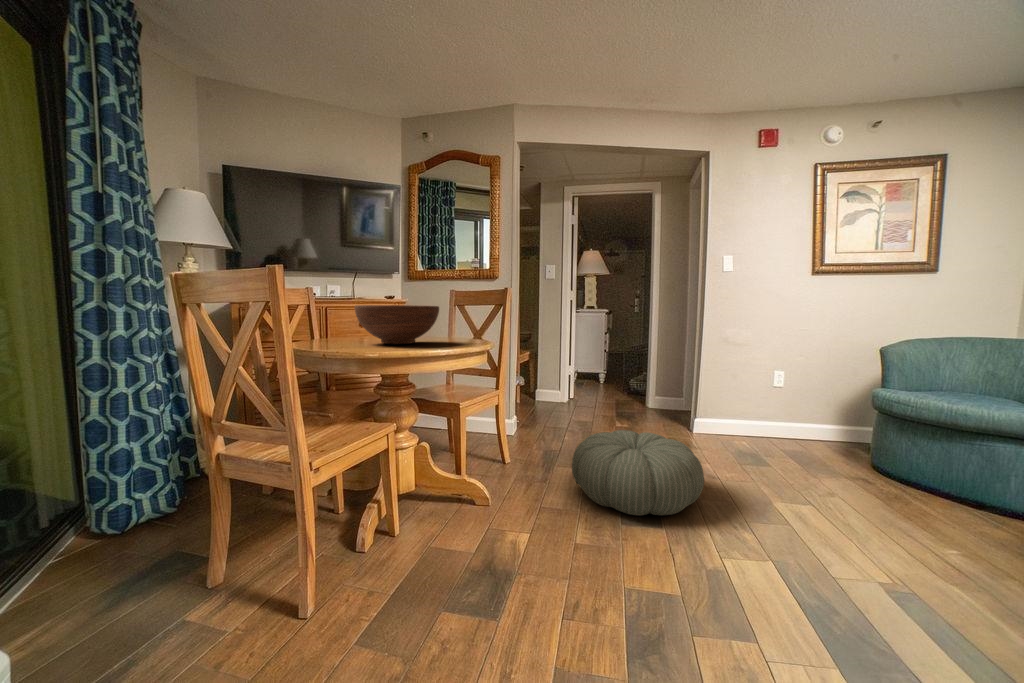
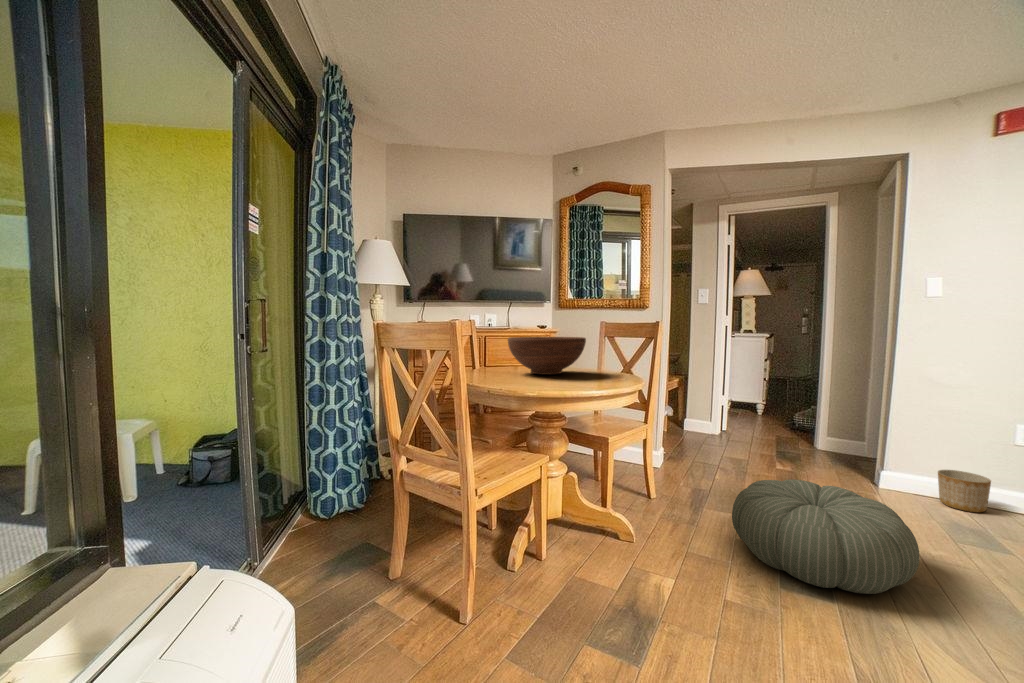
planter: none [715,414,746,444] -> present [938,470,991,512]

